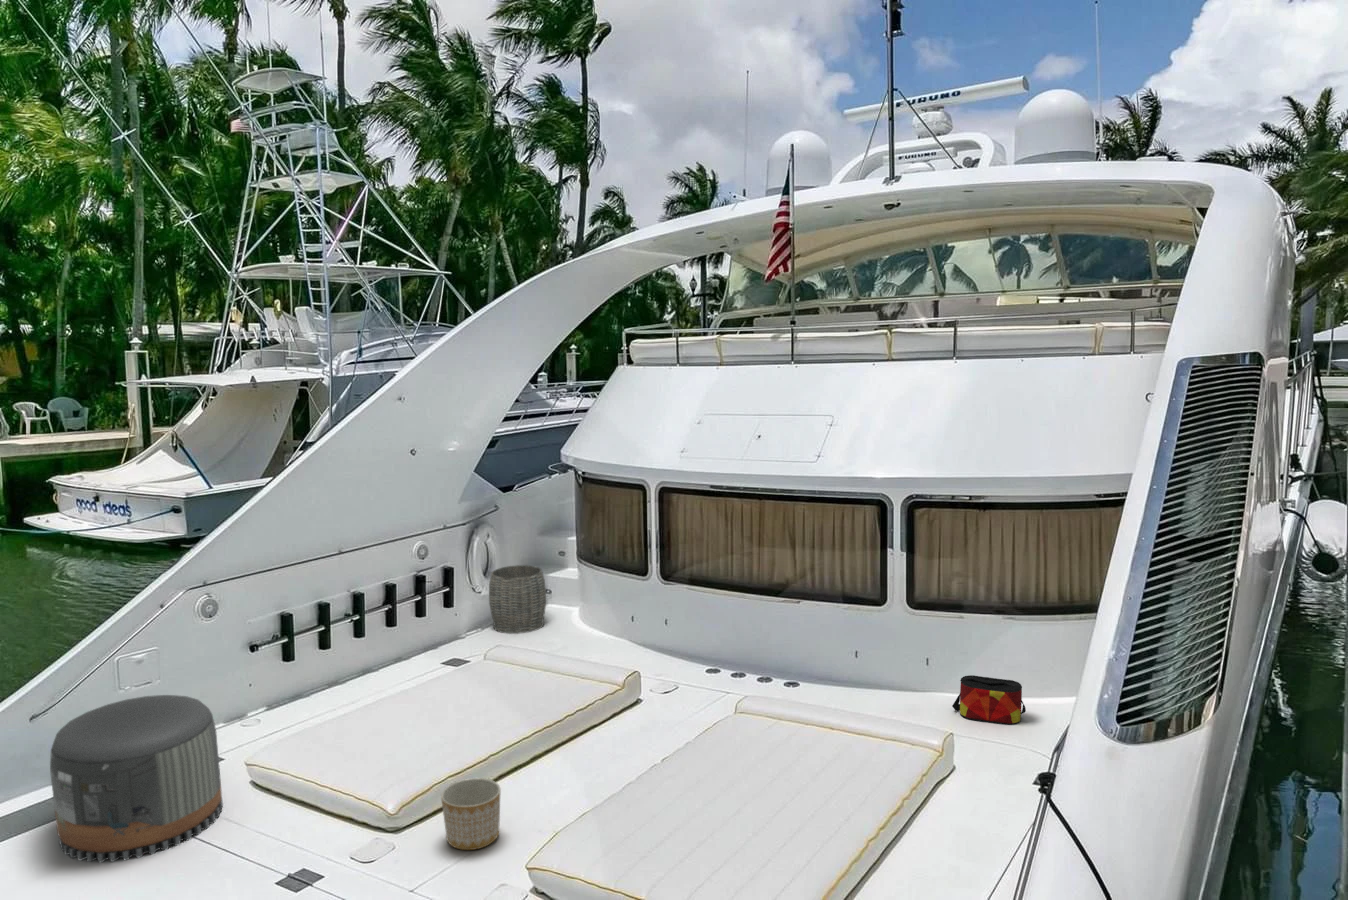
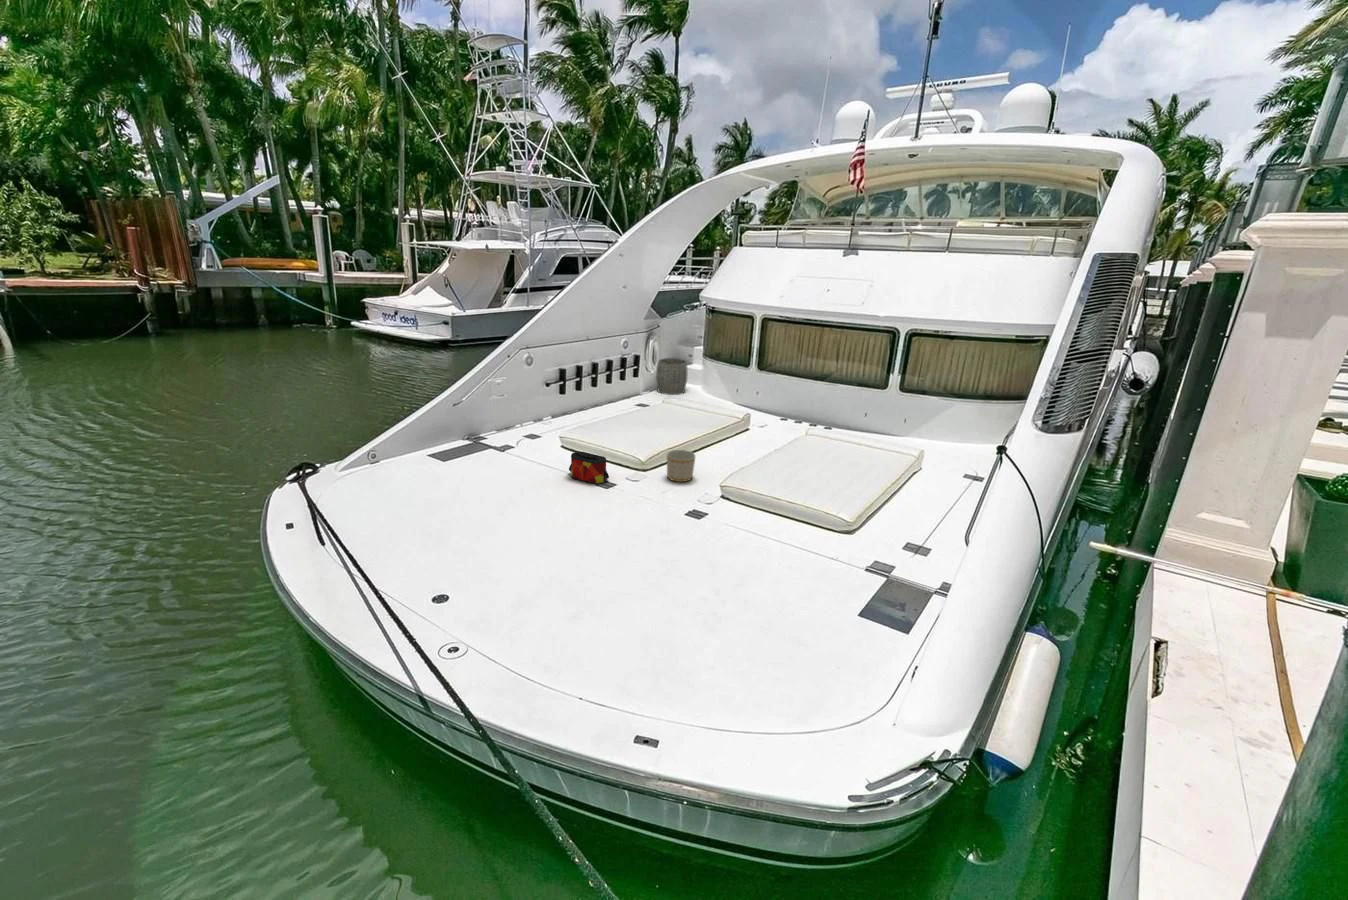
bag: present [952,675,1026,725] -> present [569,452,609,484]
pouf: present [50,695,223,862] -> none [474,398,550,472]

